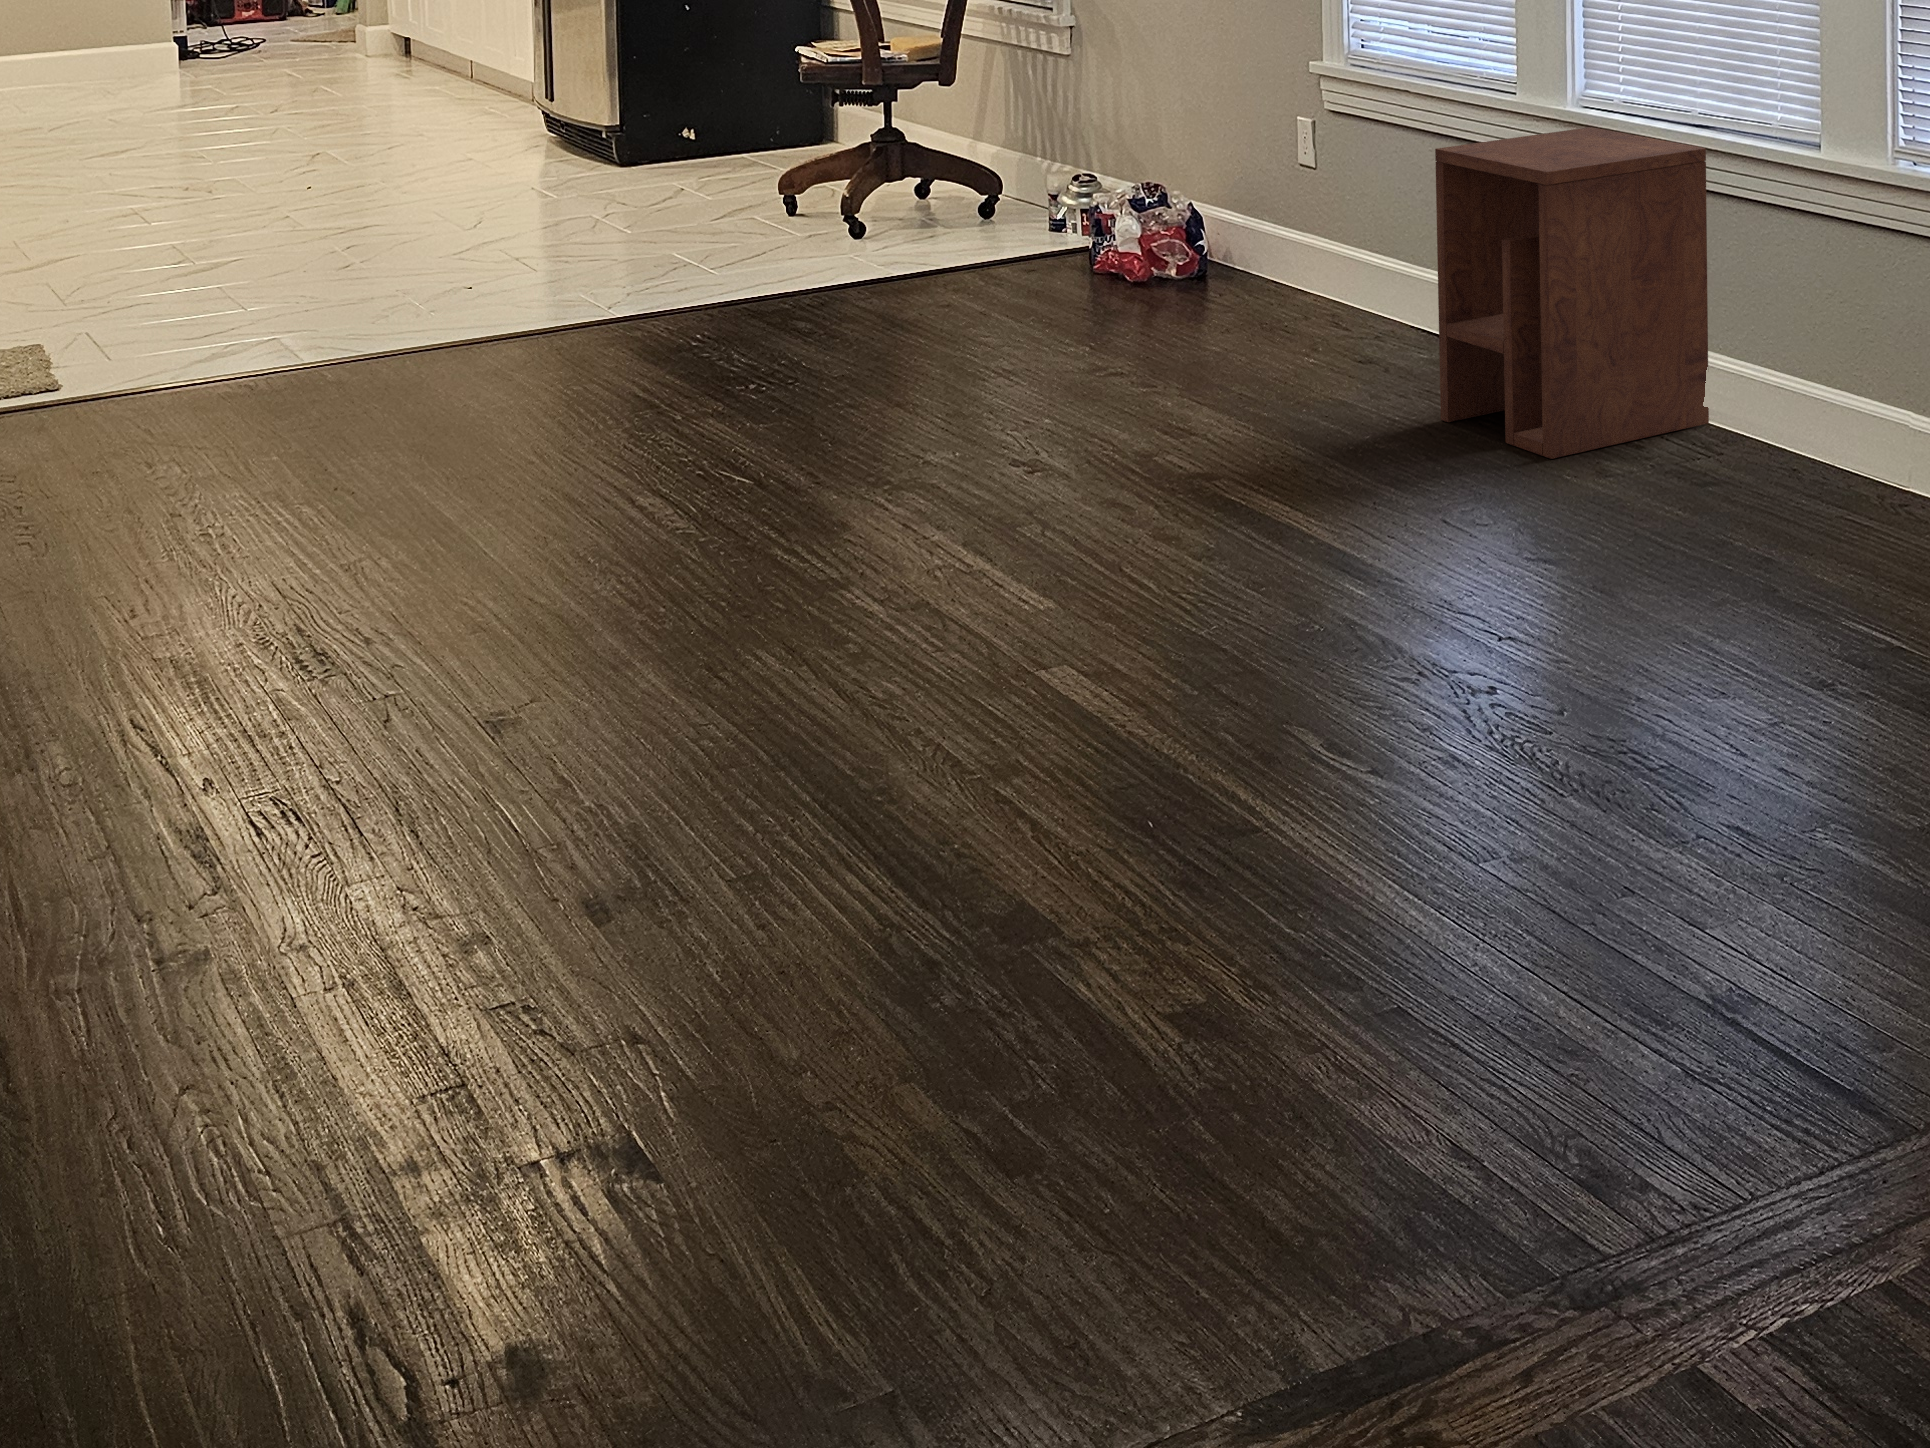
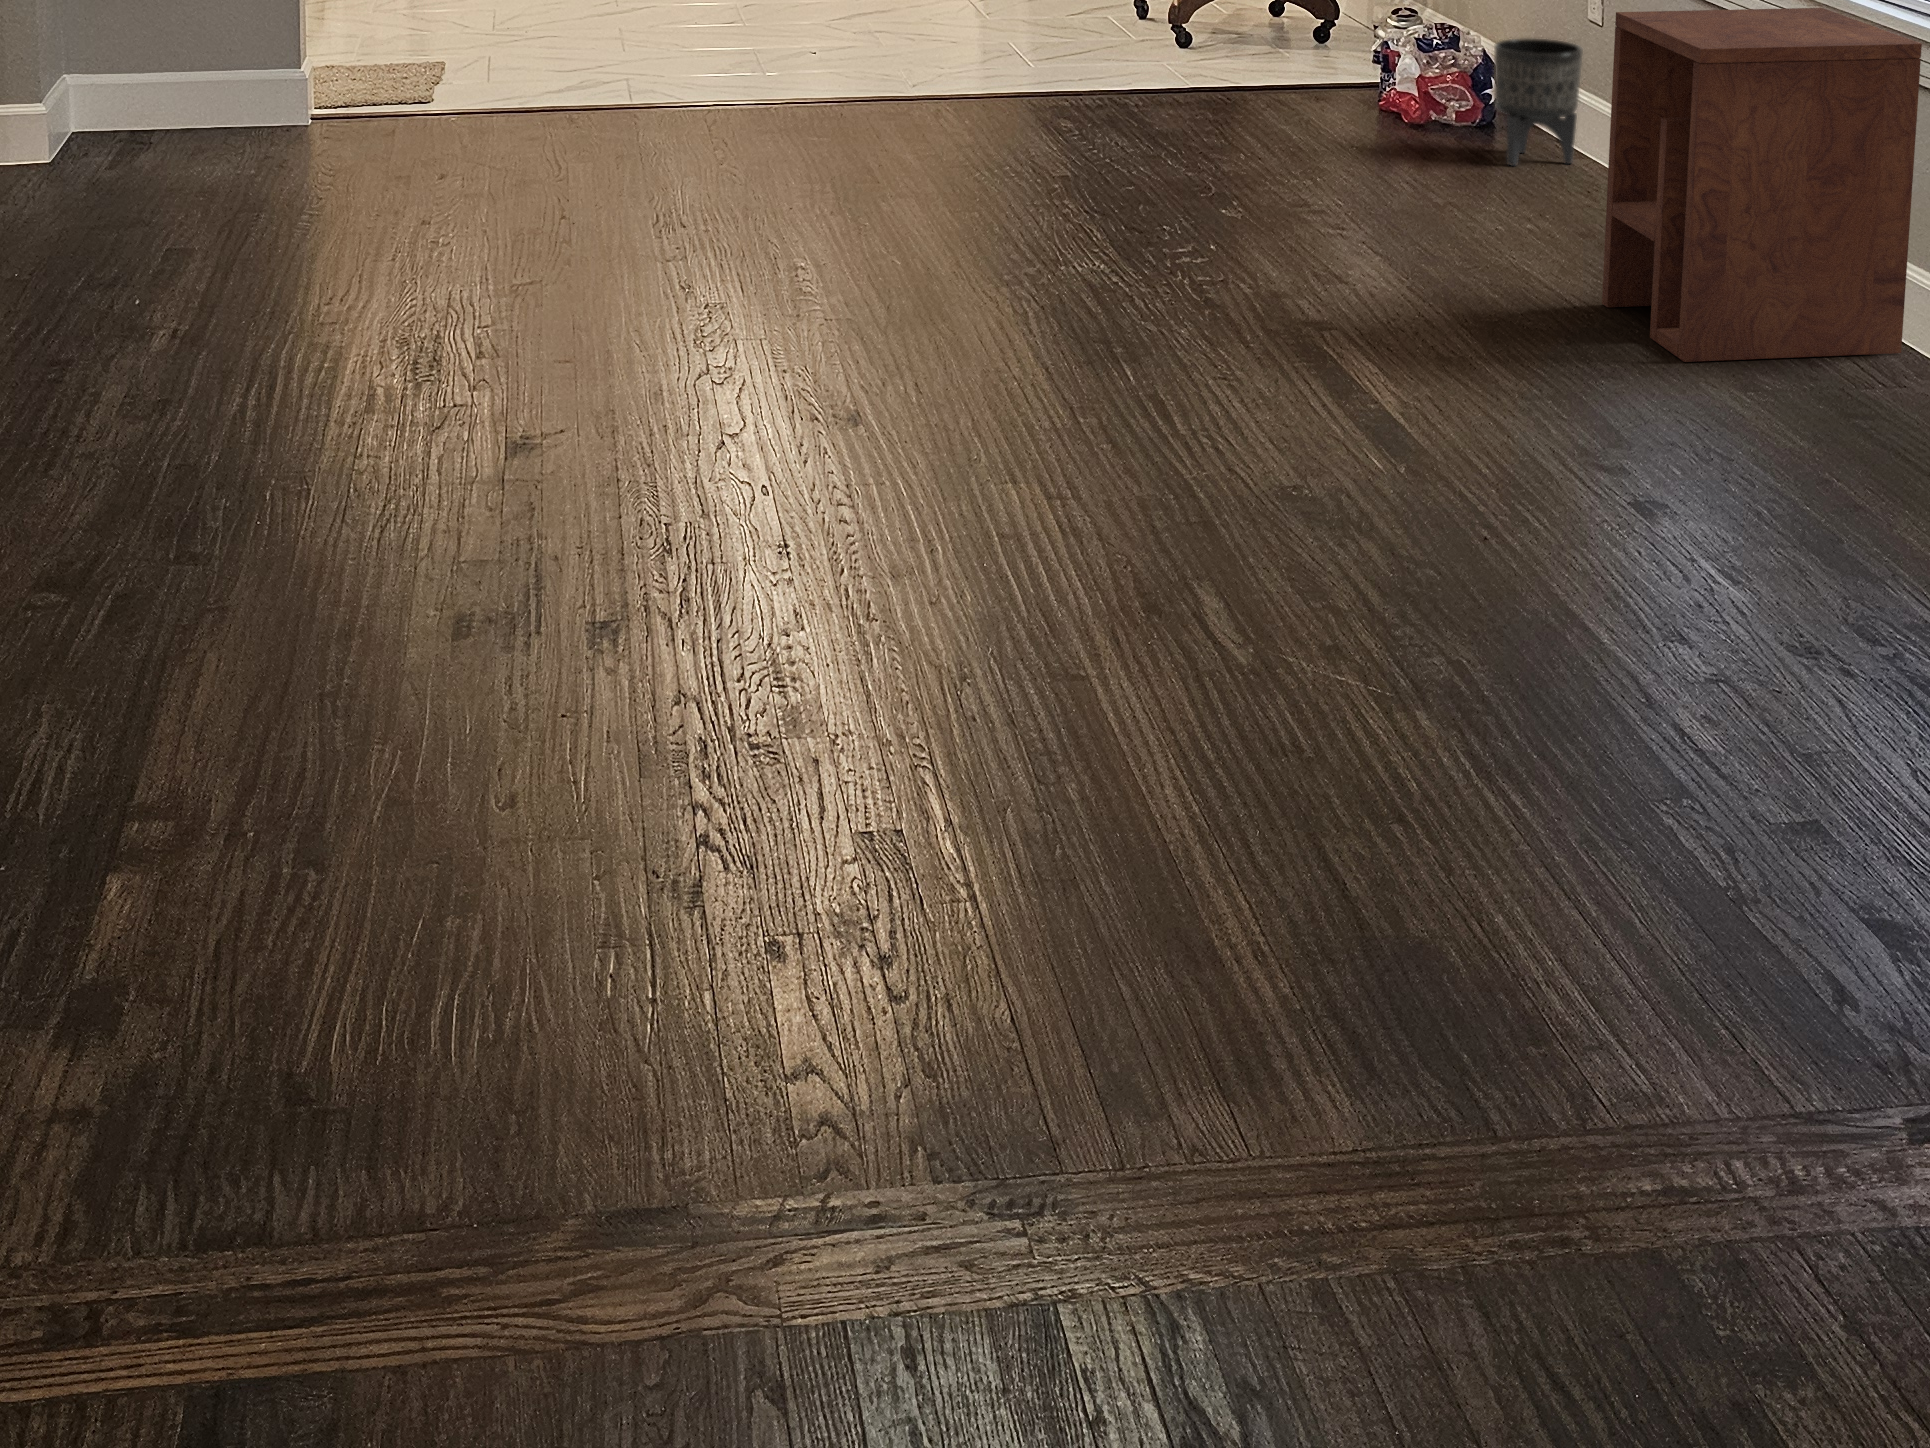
planter: none [1227,187,1308,309] -> present [1494,38,1583,166]

